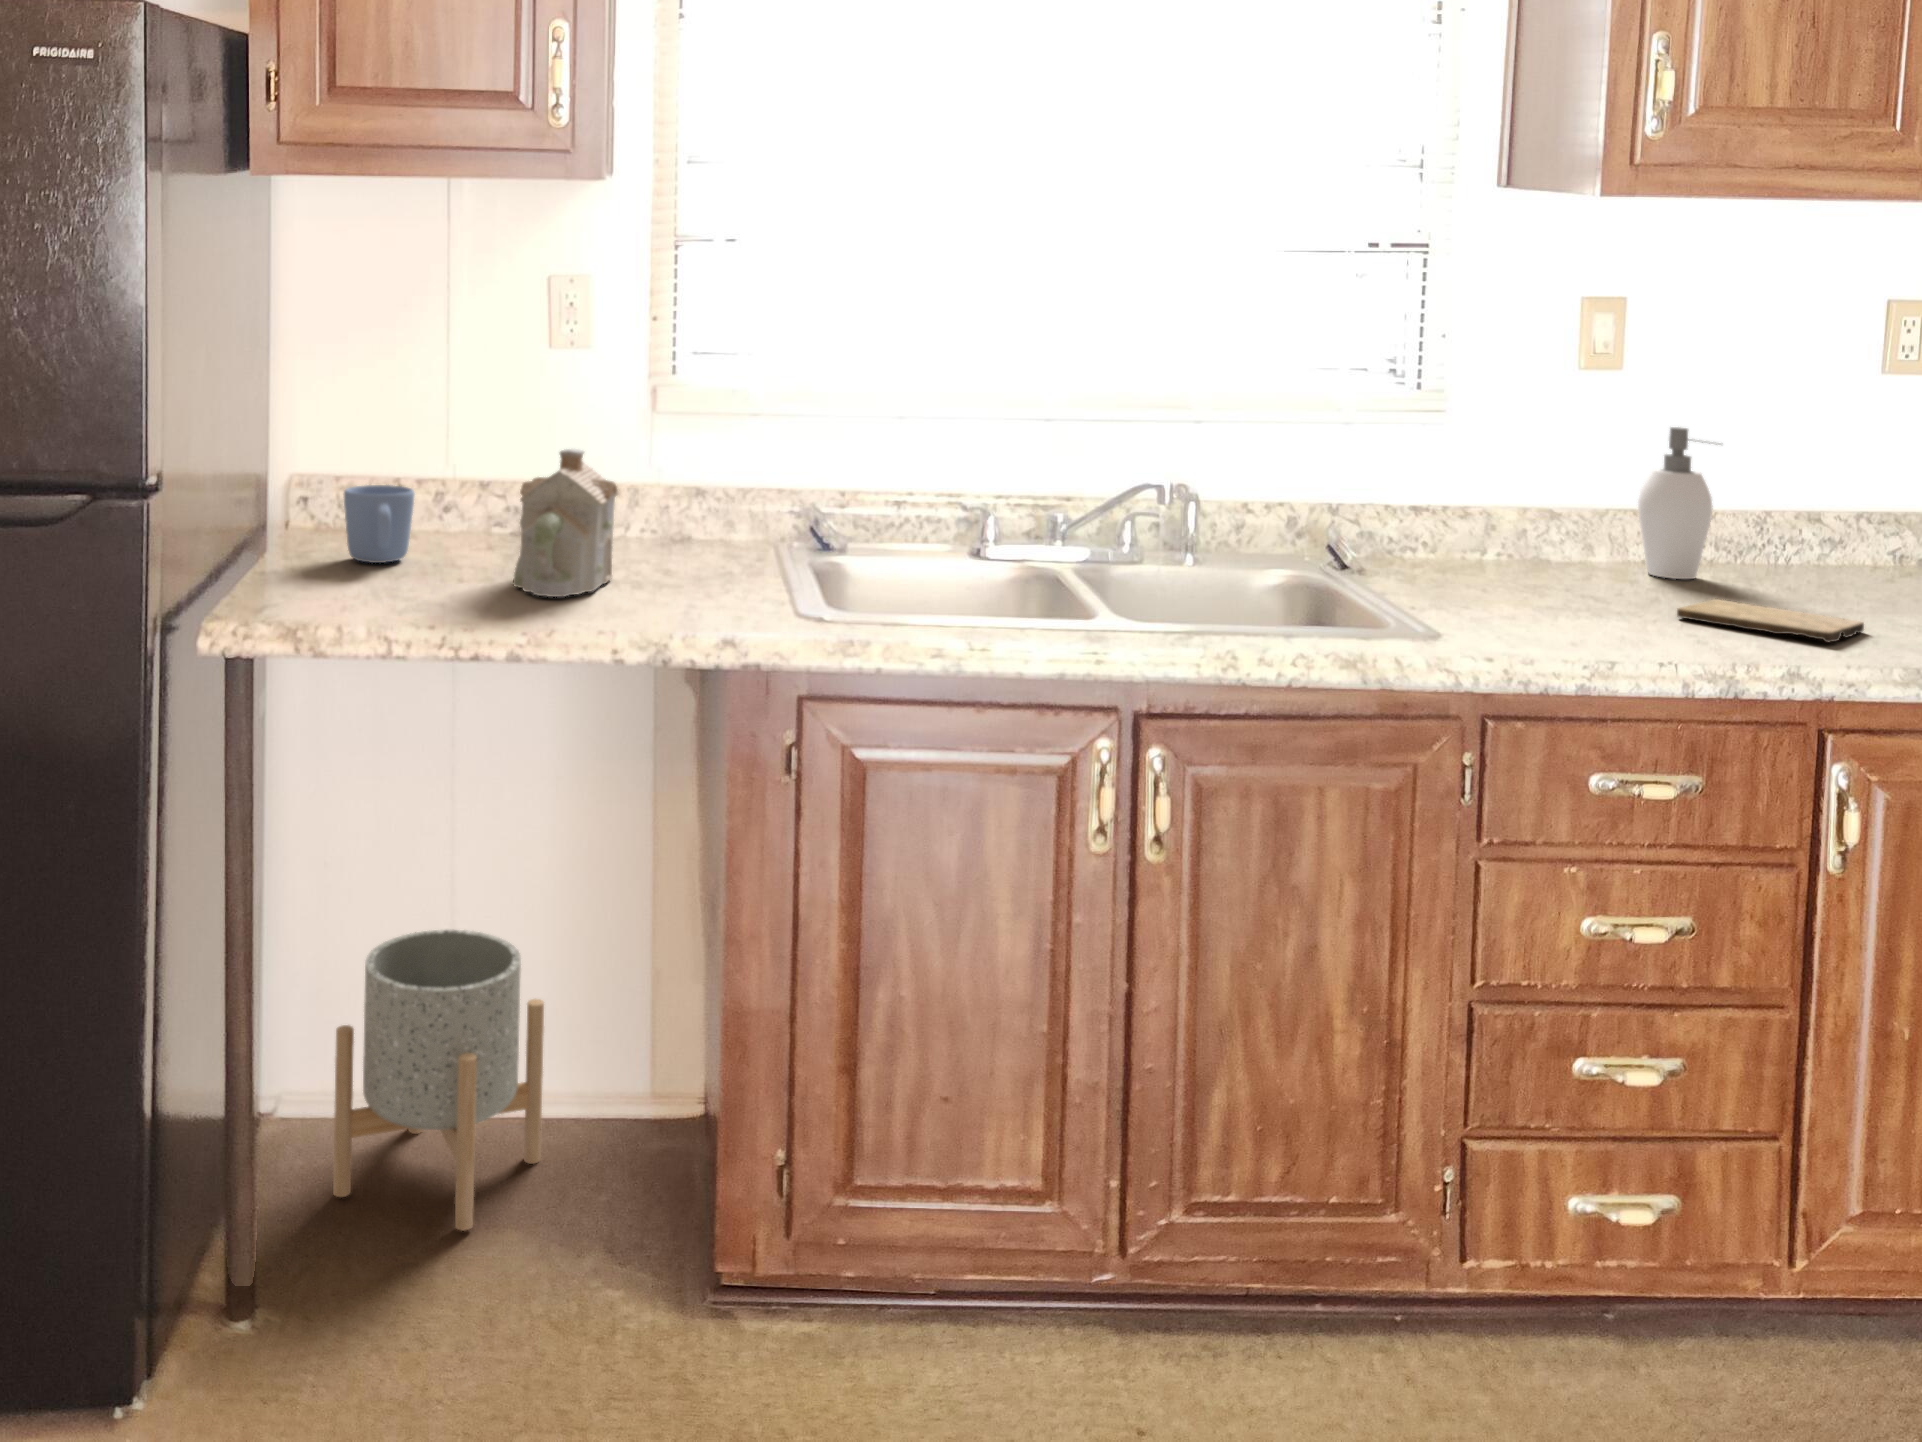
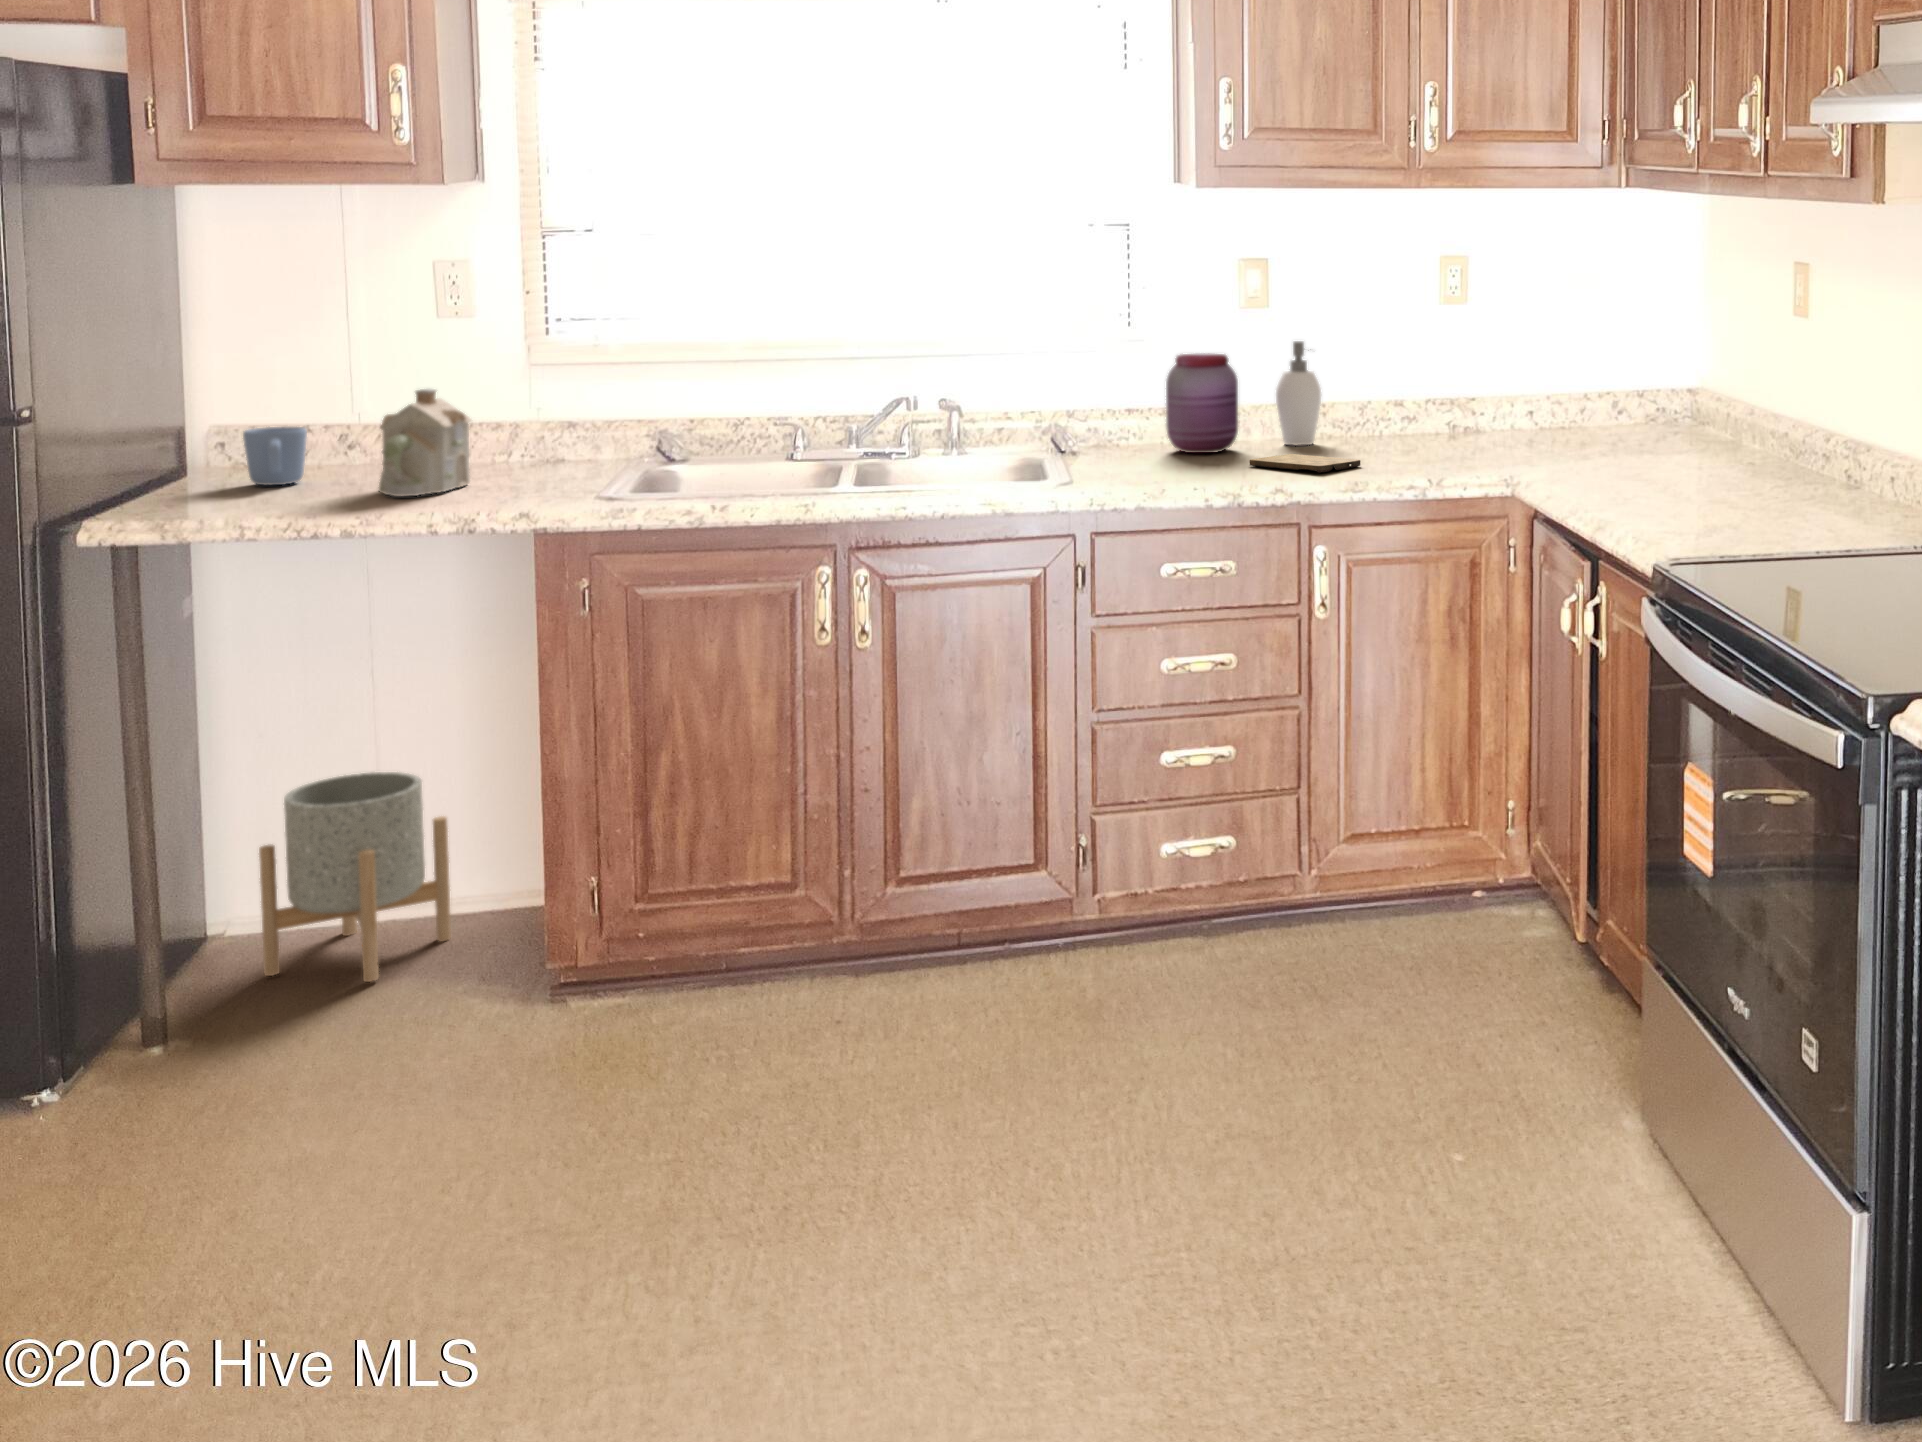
jar: none [1493,439,1608,586] -> present [1166,353,1238,453]

